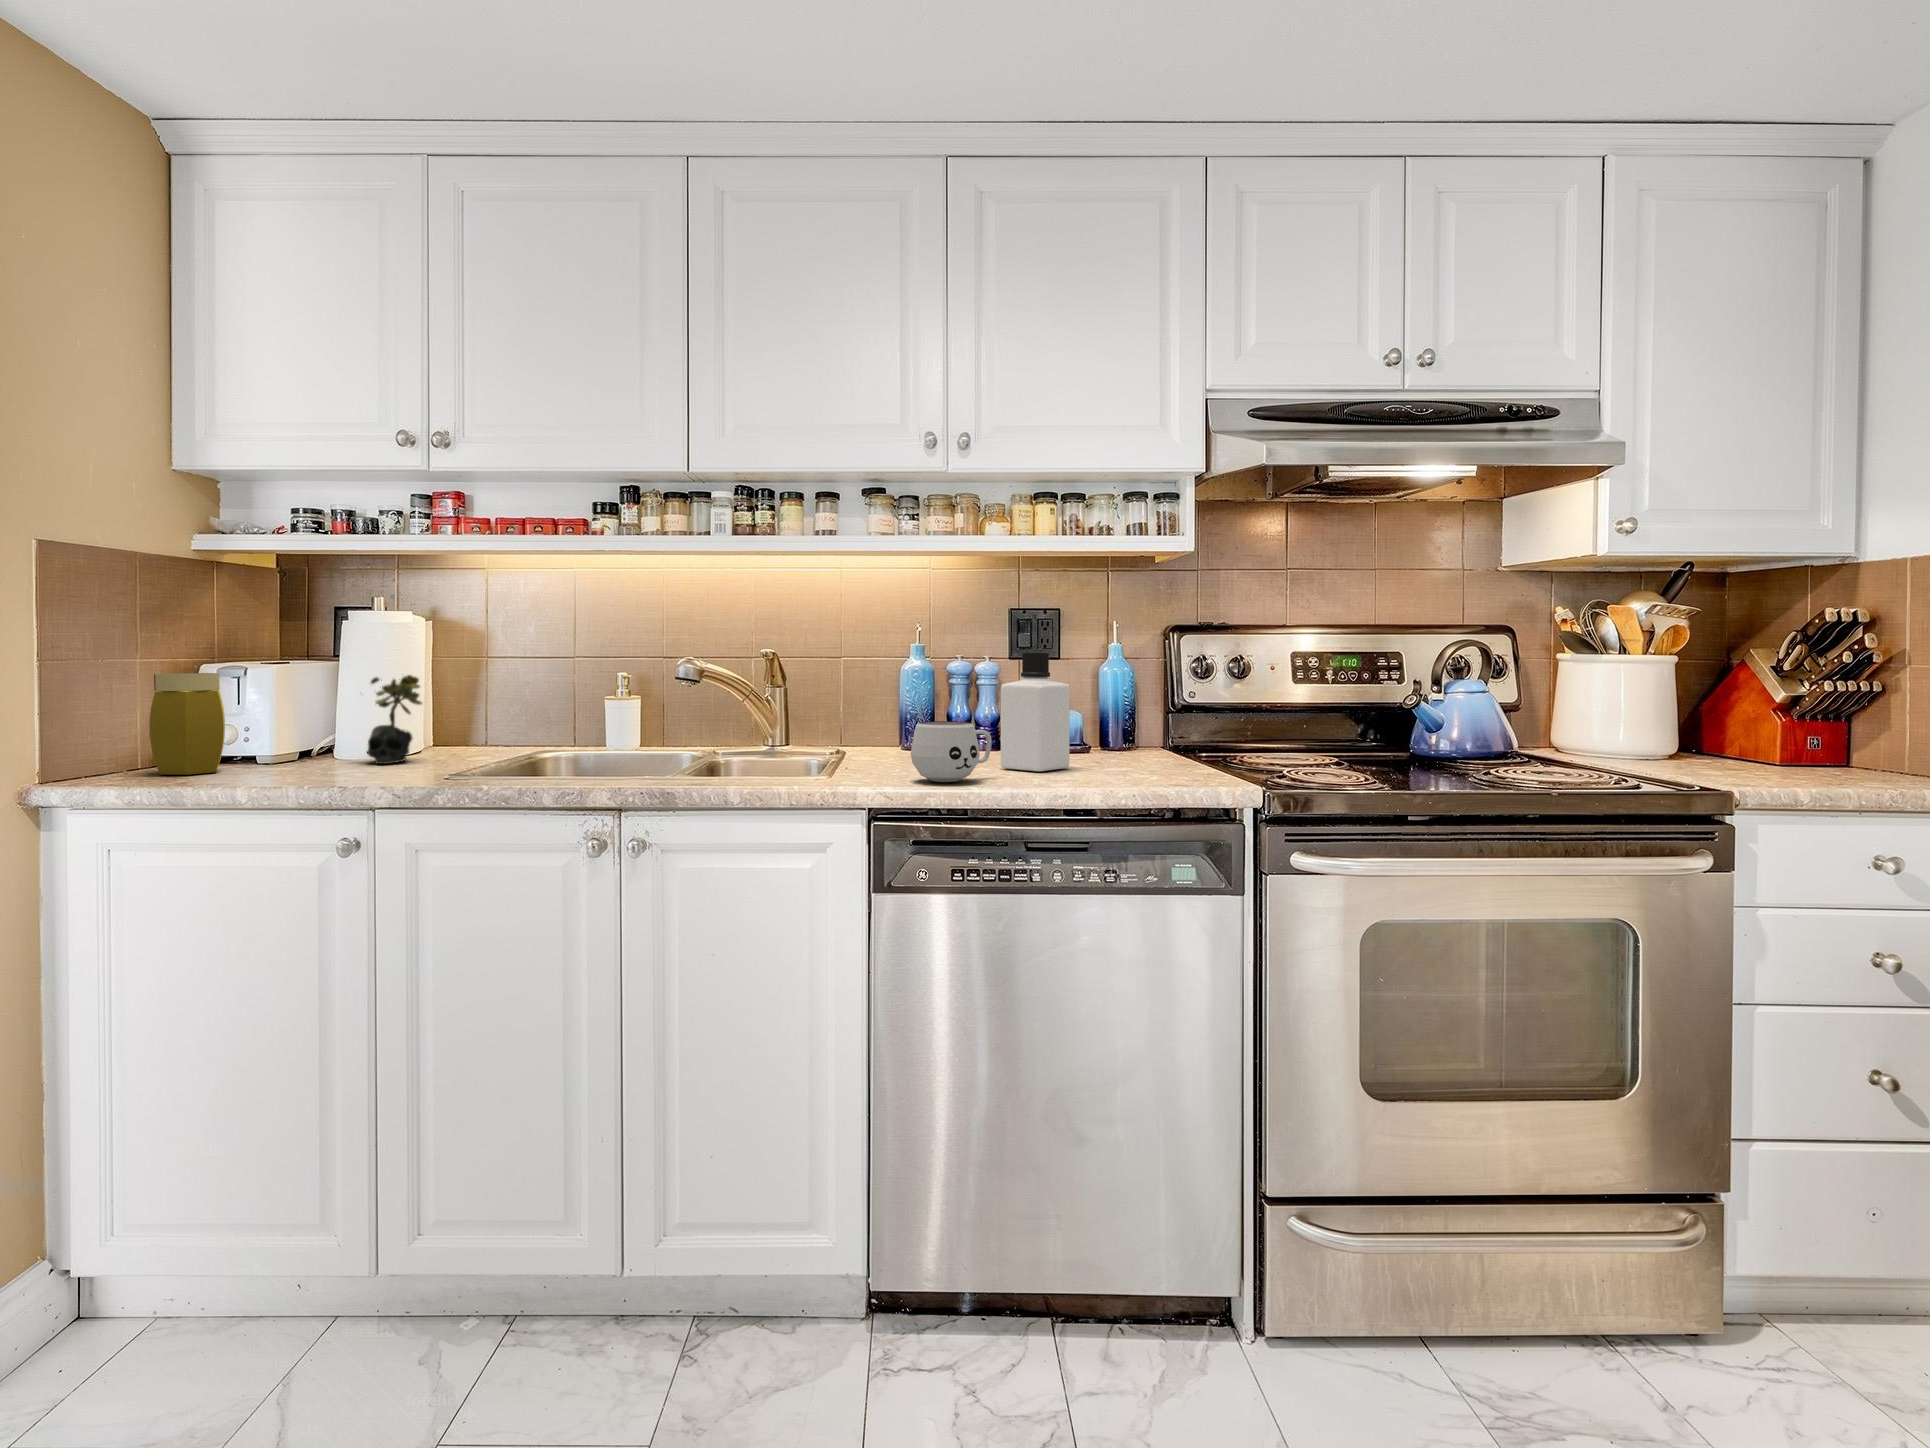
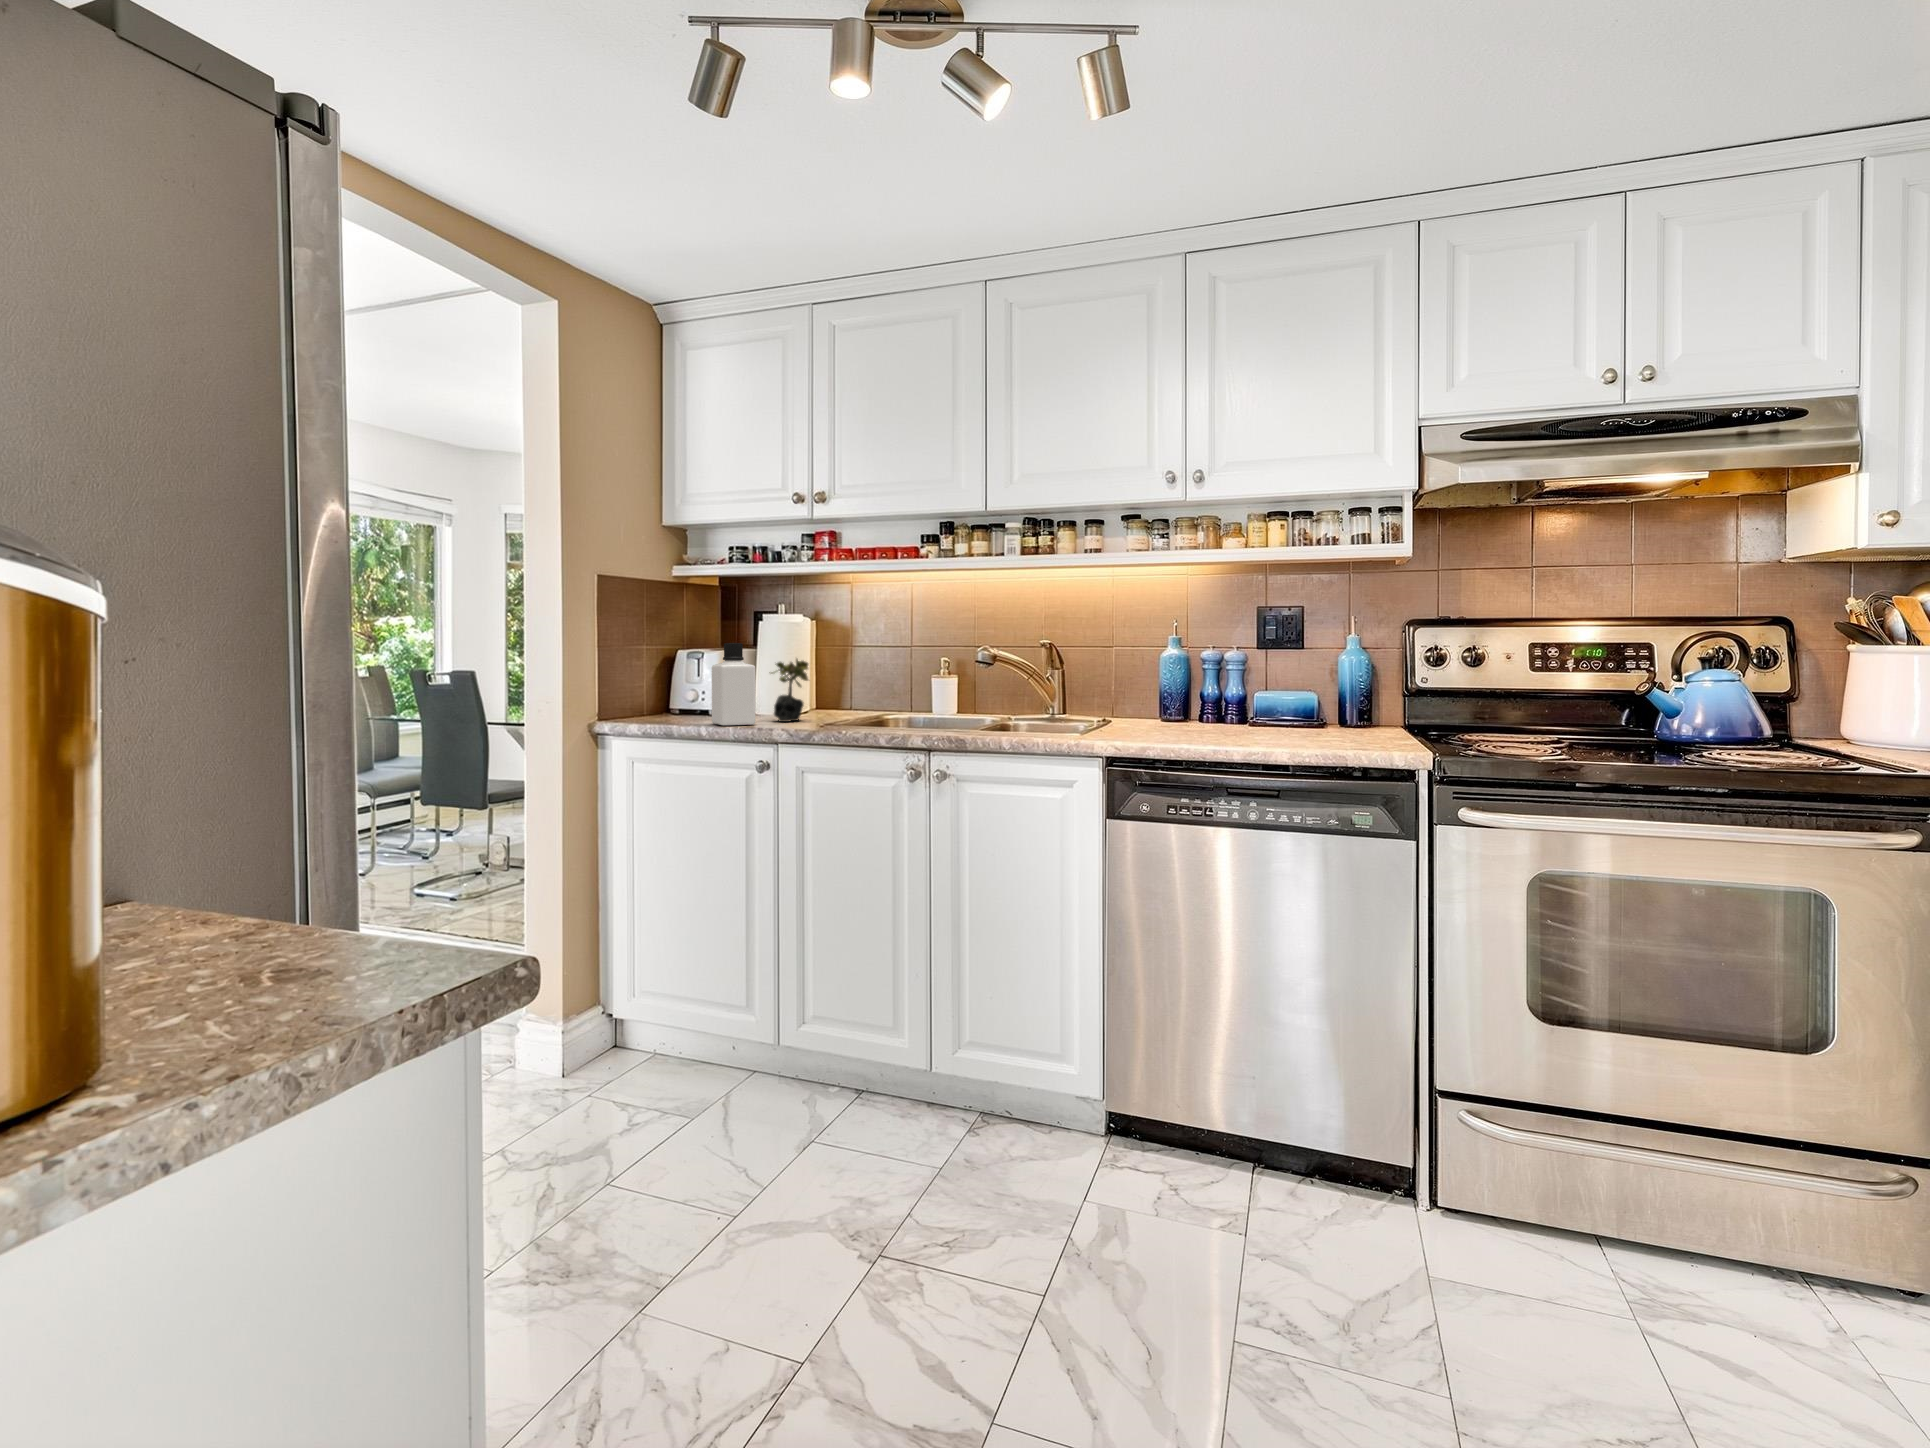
bottle: present [1001,652,1070,771] -> present [712,643,755,725]
jar: present [150,673,225,775] -> none [642,658,687,724]
mug: present [911,721,992,782] -> none [1141,695,1211,741]

